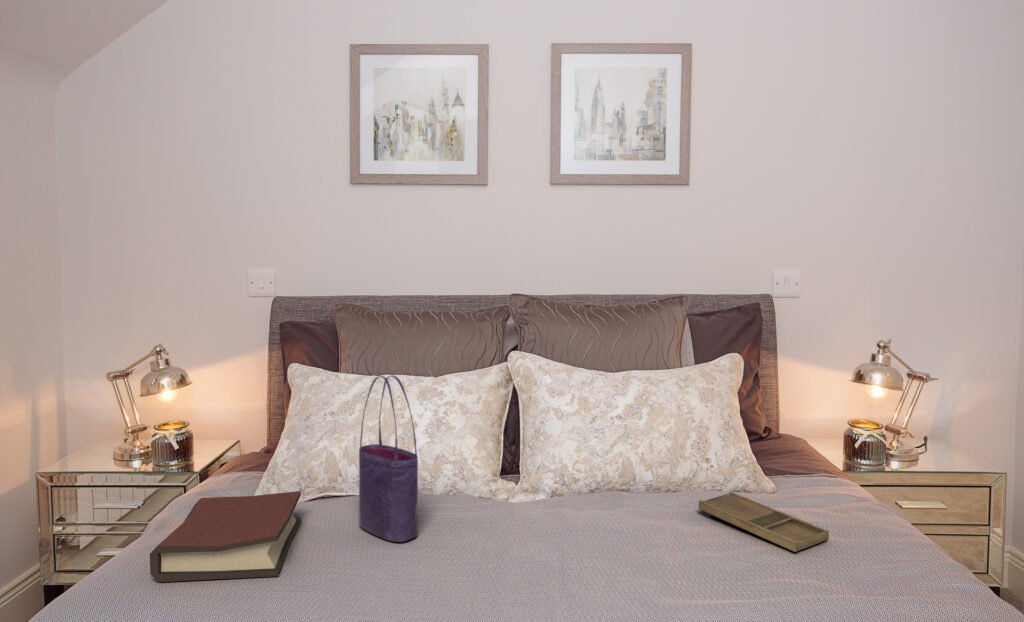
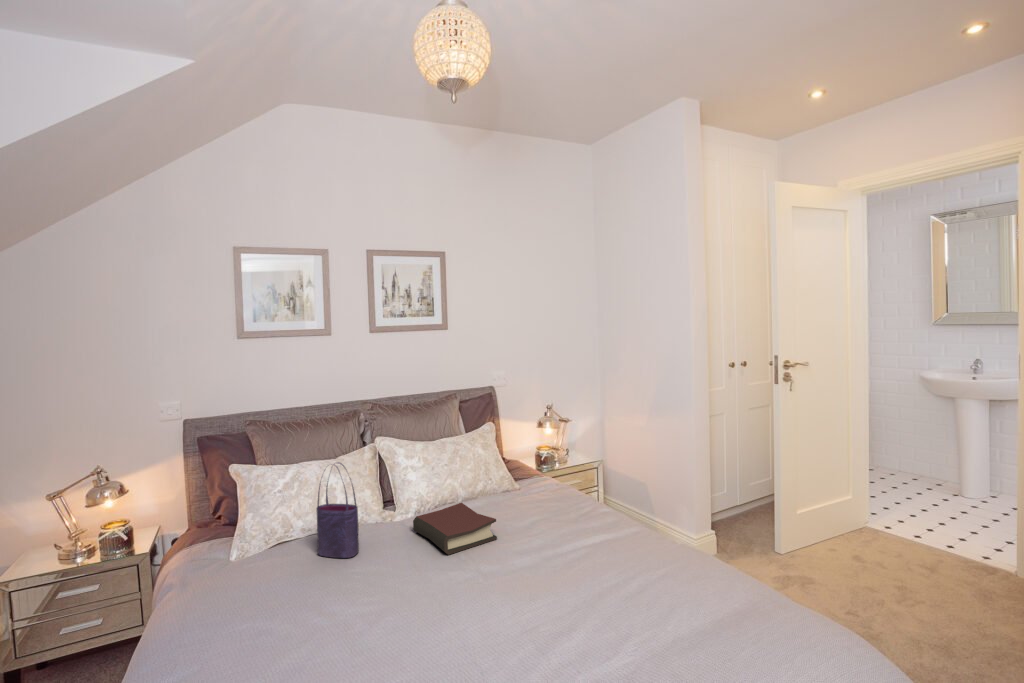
hardback book: present [150,491,301,582] -> present [413,503,497,555]
tray: present [699,492,829,552] -> none [494,493,555,515]

